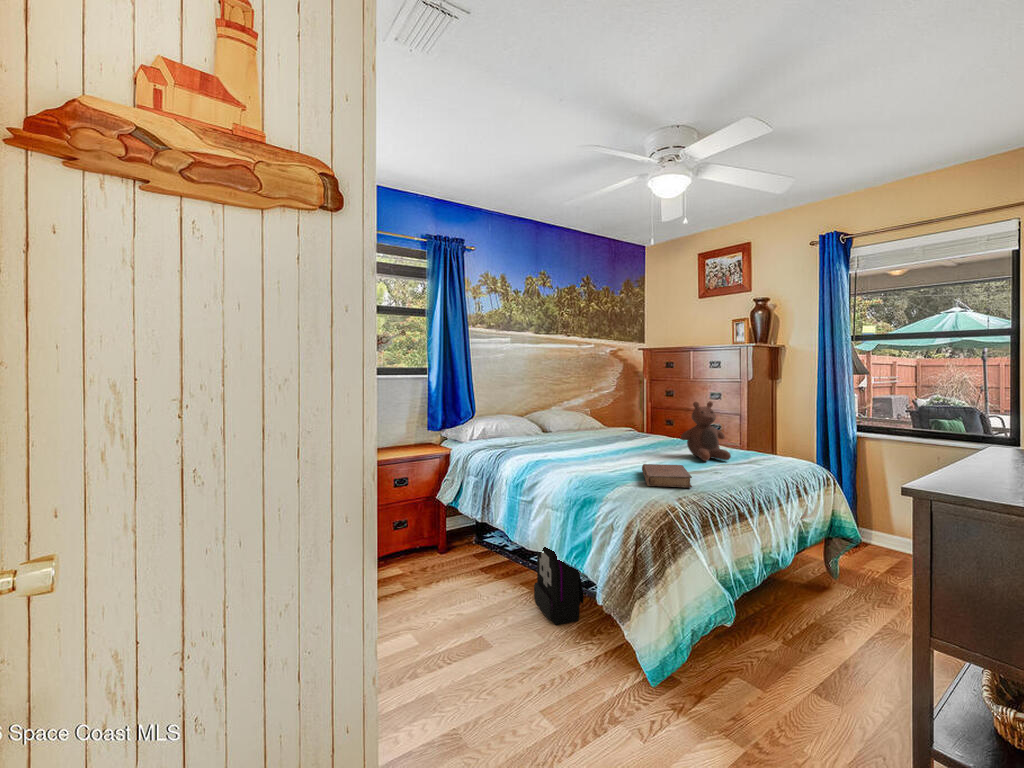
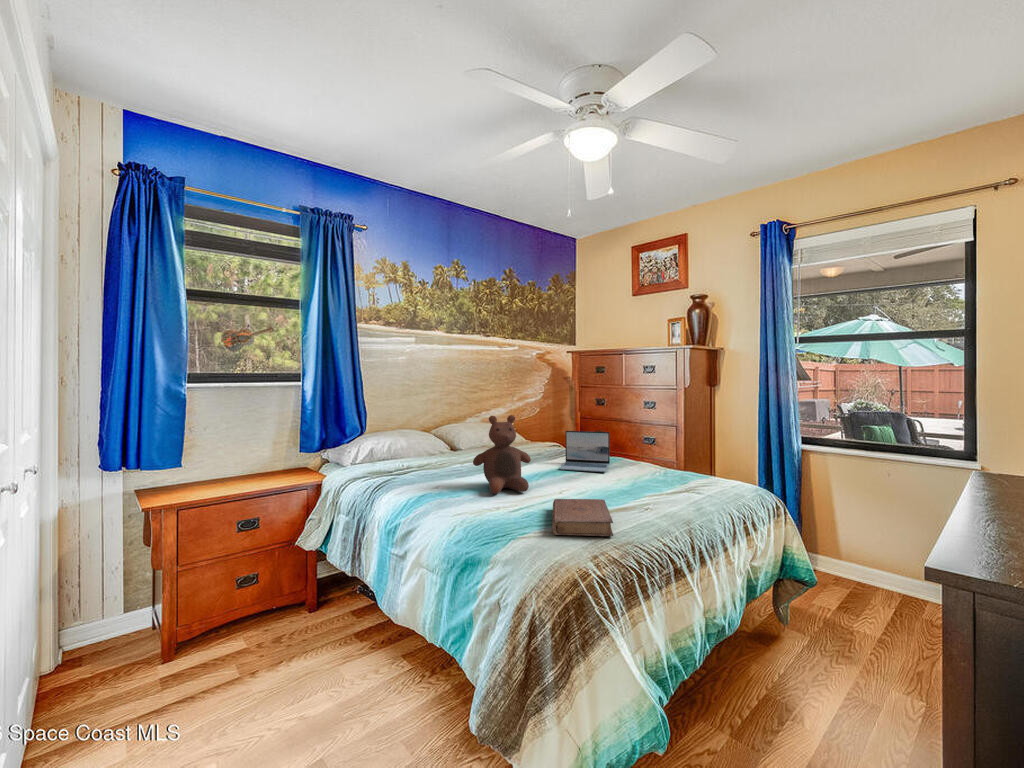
stuffed bear: present [681,401,731,461] -> present [473,415,531,494]
laptop: none [639,416,682,450] -> present [559,431,610,472]
backpack: present [534,547,584,625] -> none [407,596,471,737]

